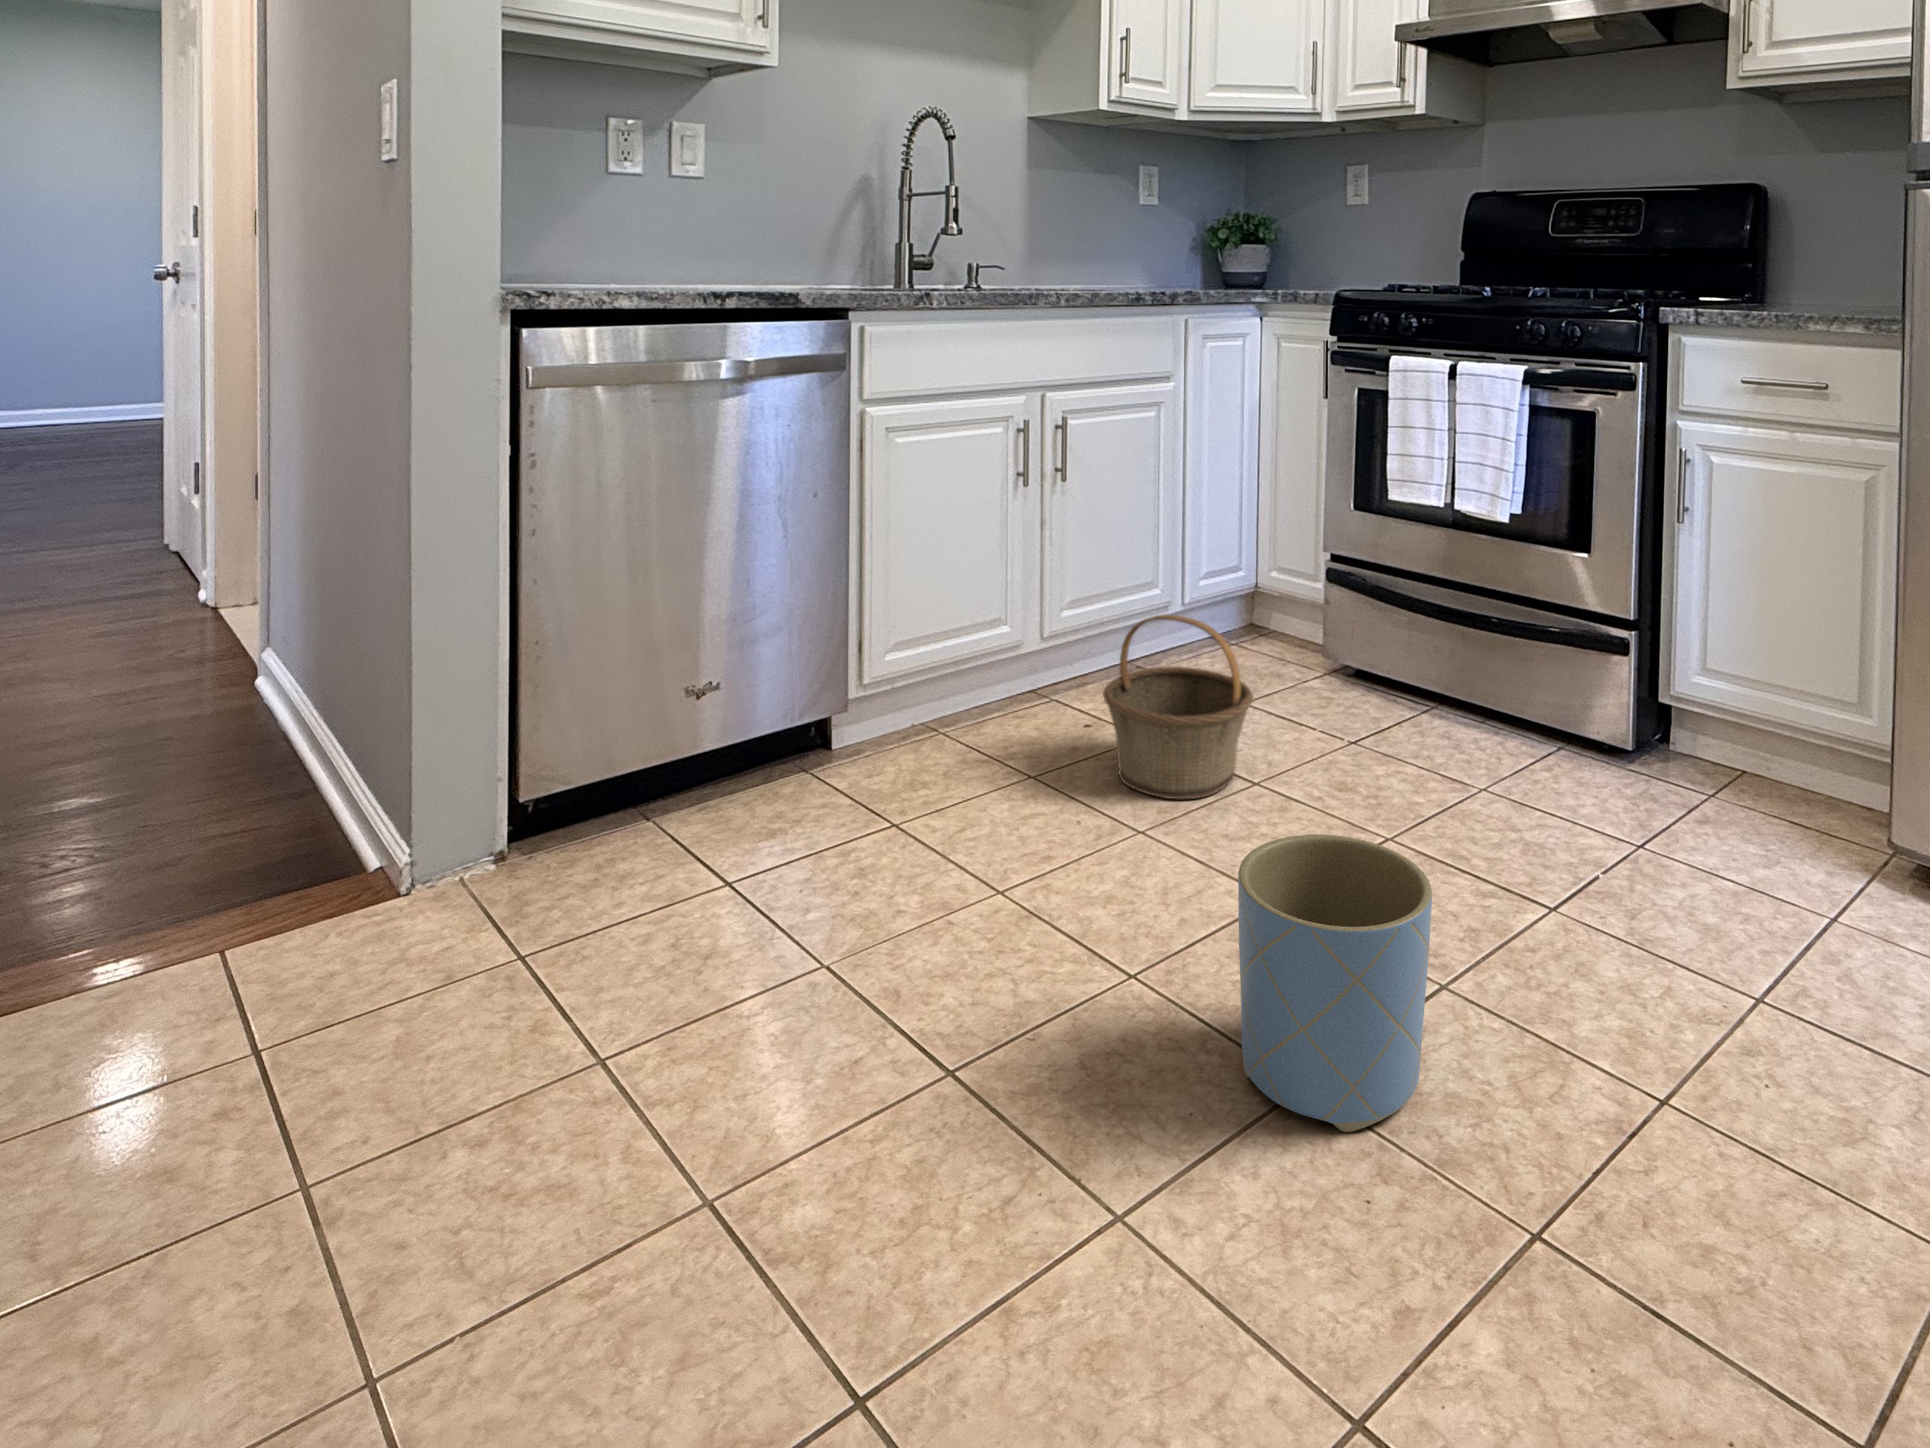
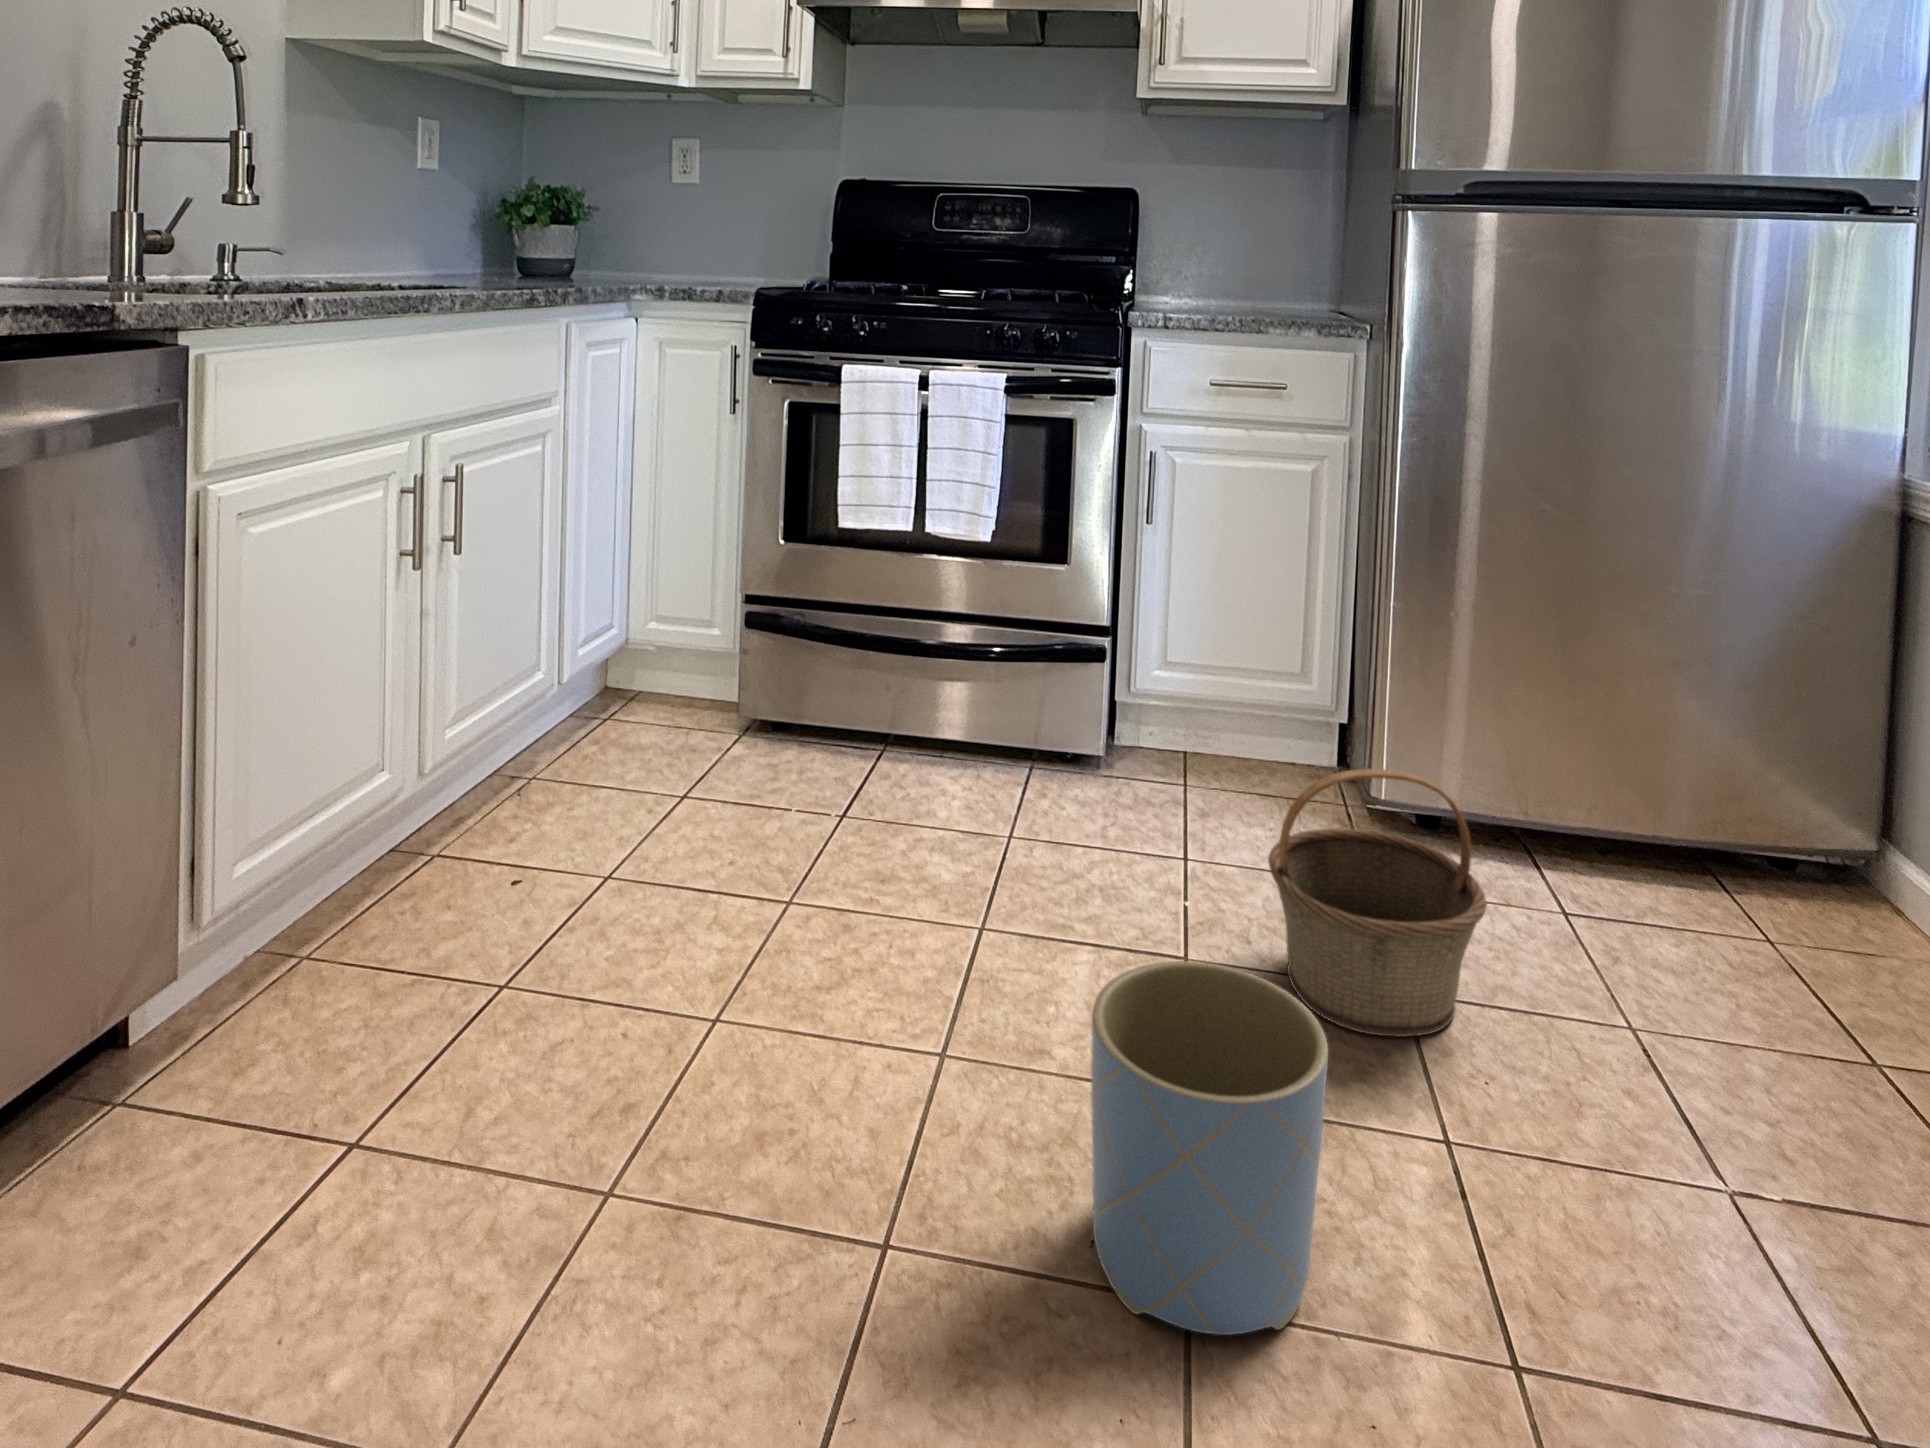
basket: present [1103,615,1253,799] -> present [1268,769,1487,1037]

